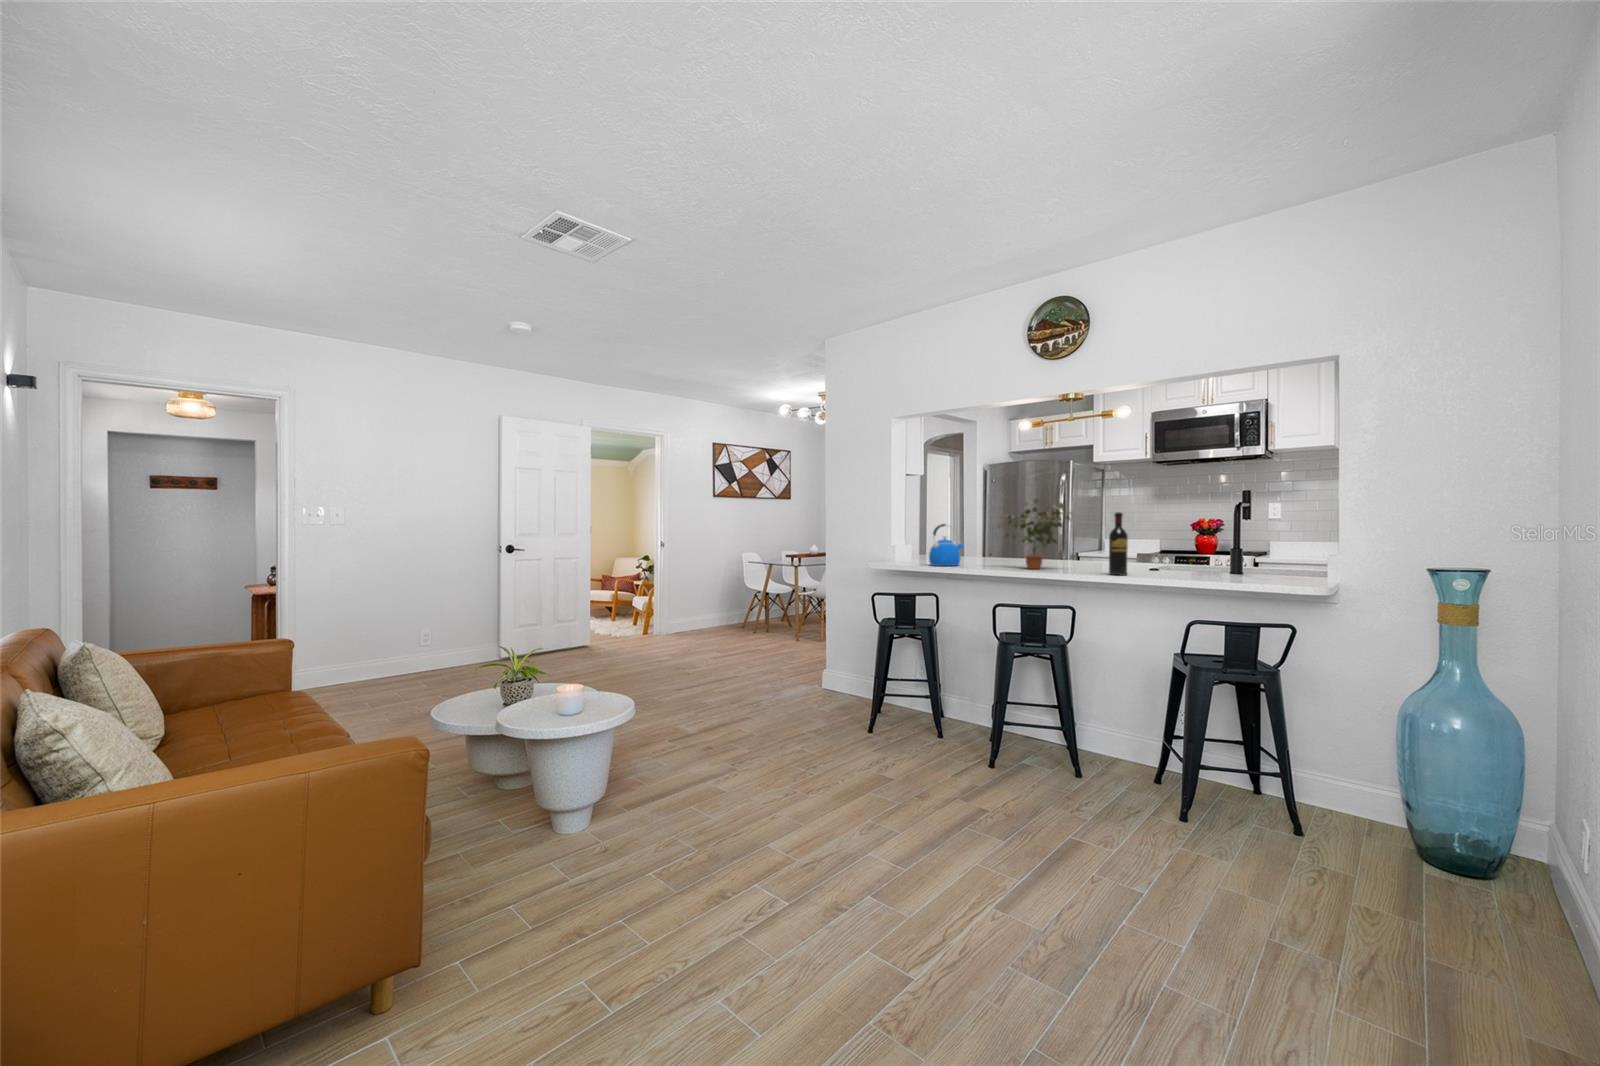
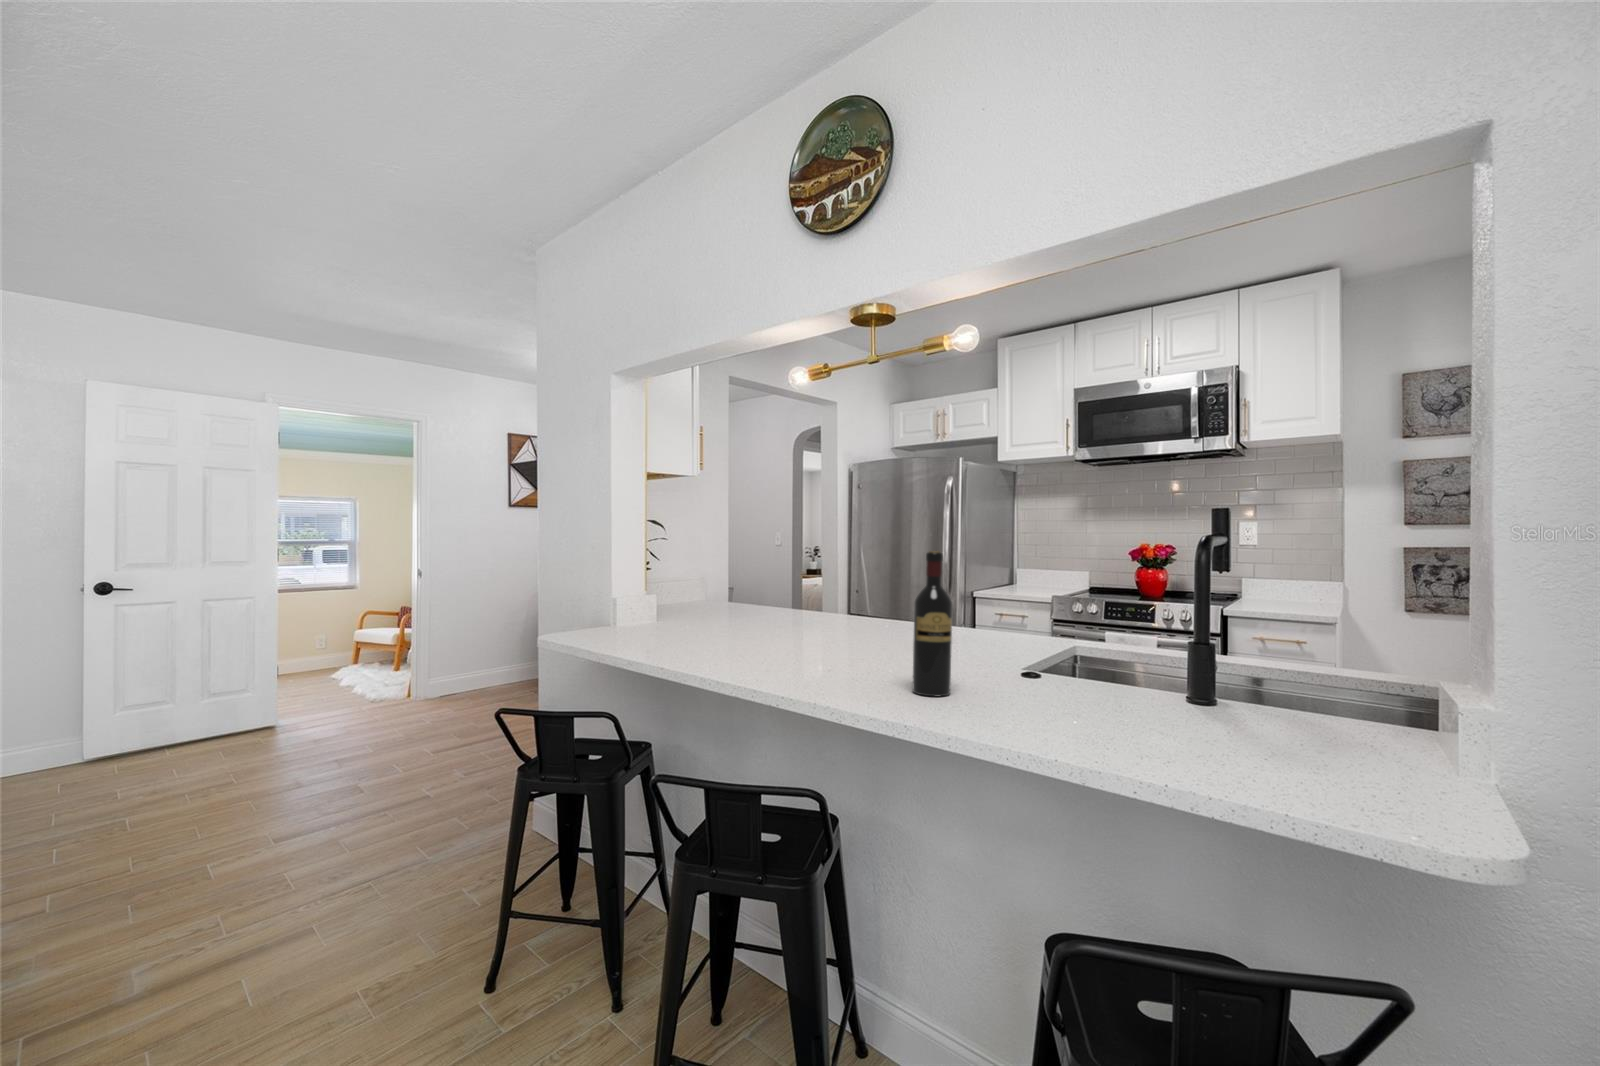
potted plant: present [998,499,1071,569] -> none [745,516,877,658]
kettle: present [929,524,963,566] -> none [643,559,713,640]

